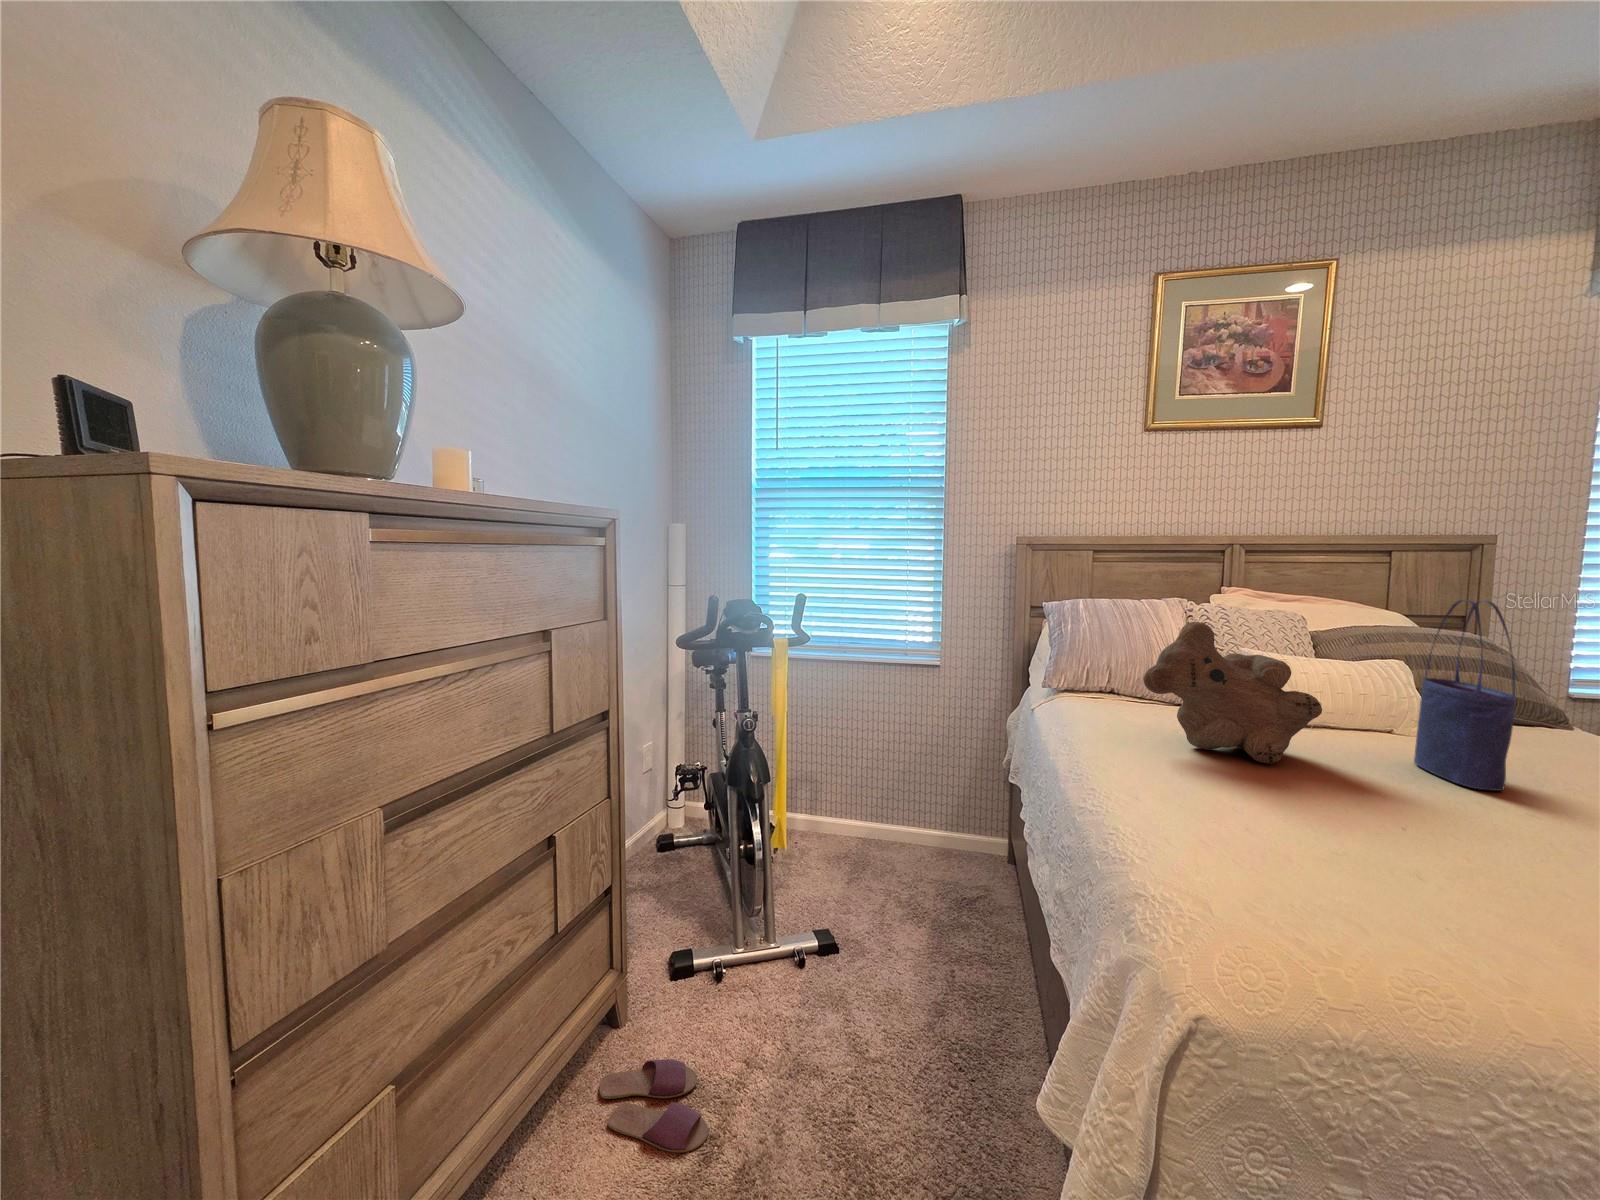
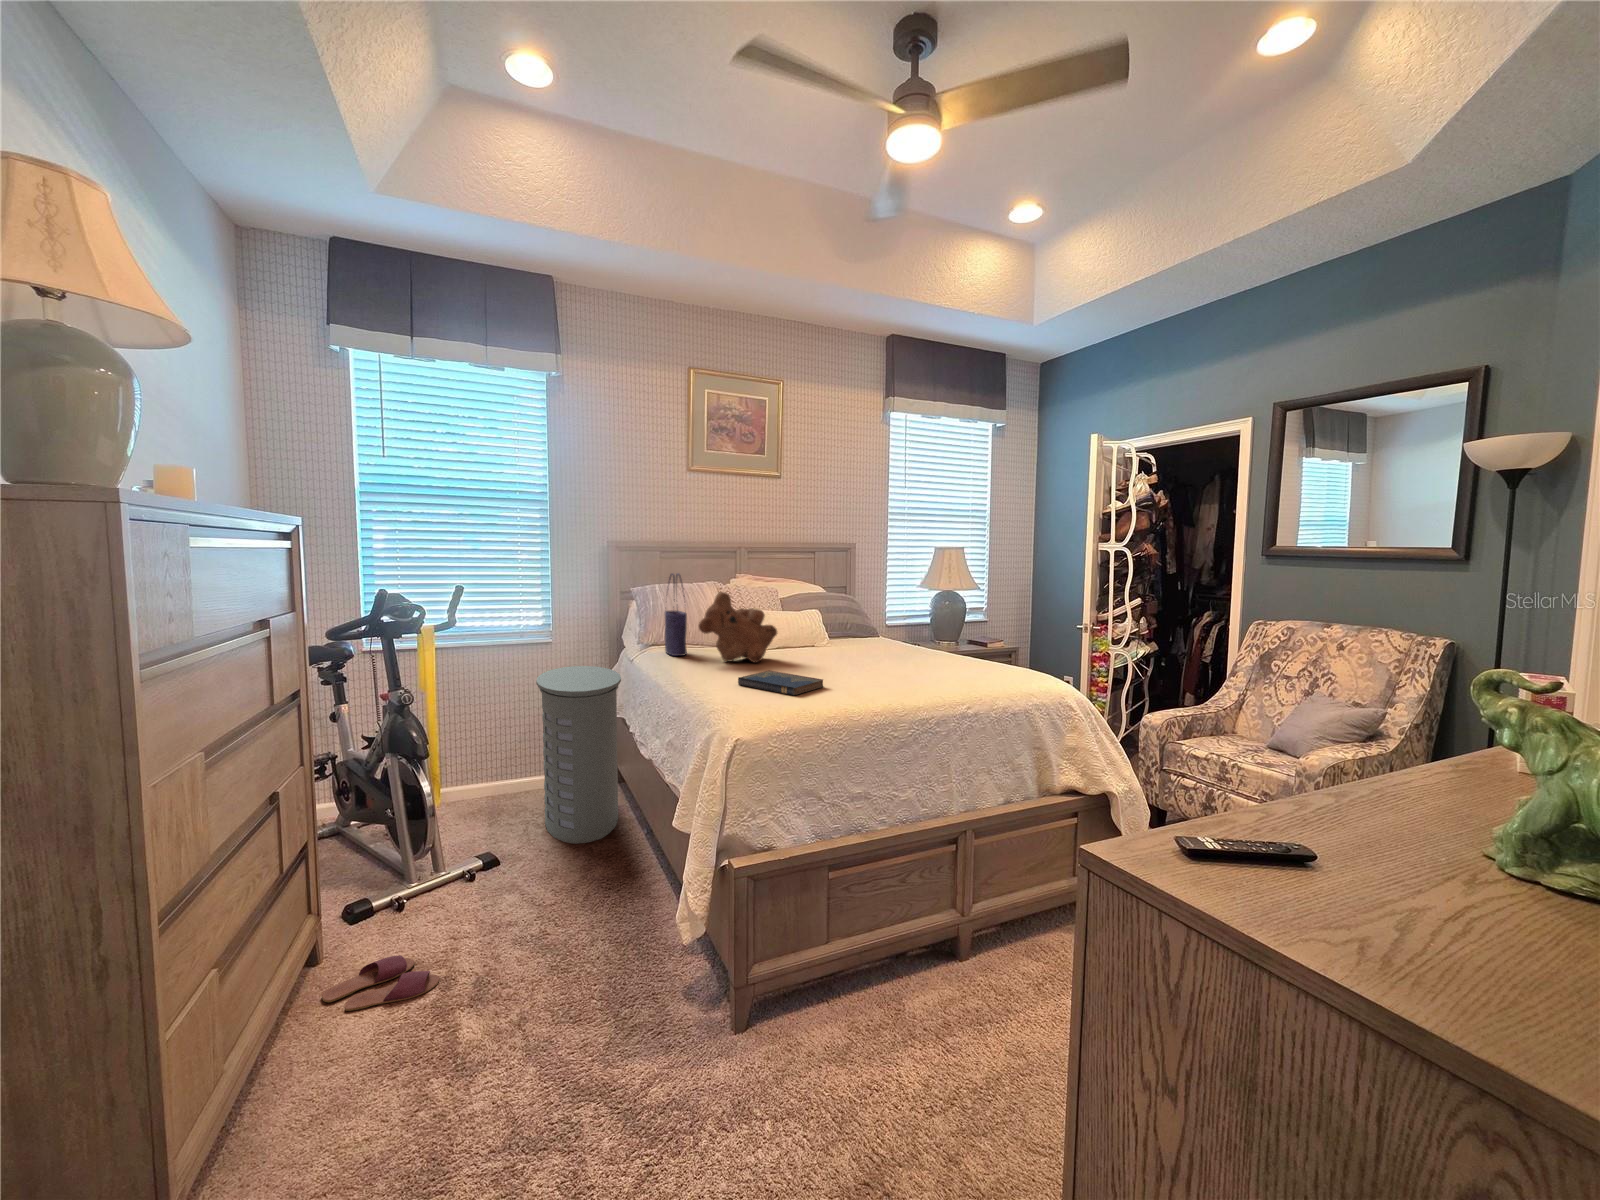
tote bag: present [1414,600,1516,791] -> present [665,574,687,656]
laundry hamper: none [902,701,1014,963] -> present [536,666,621,844]
hardcover book: none [1227,802,1501,912] -> present [738,670,824,696]

